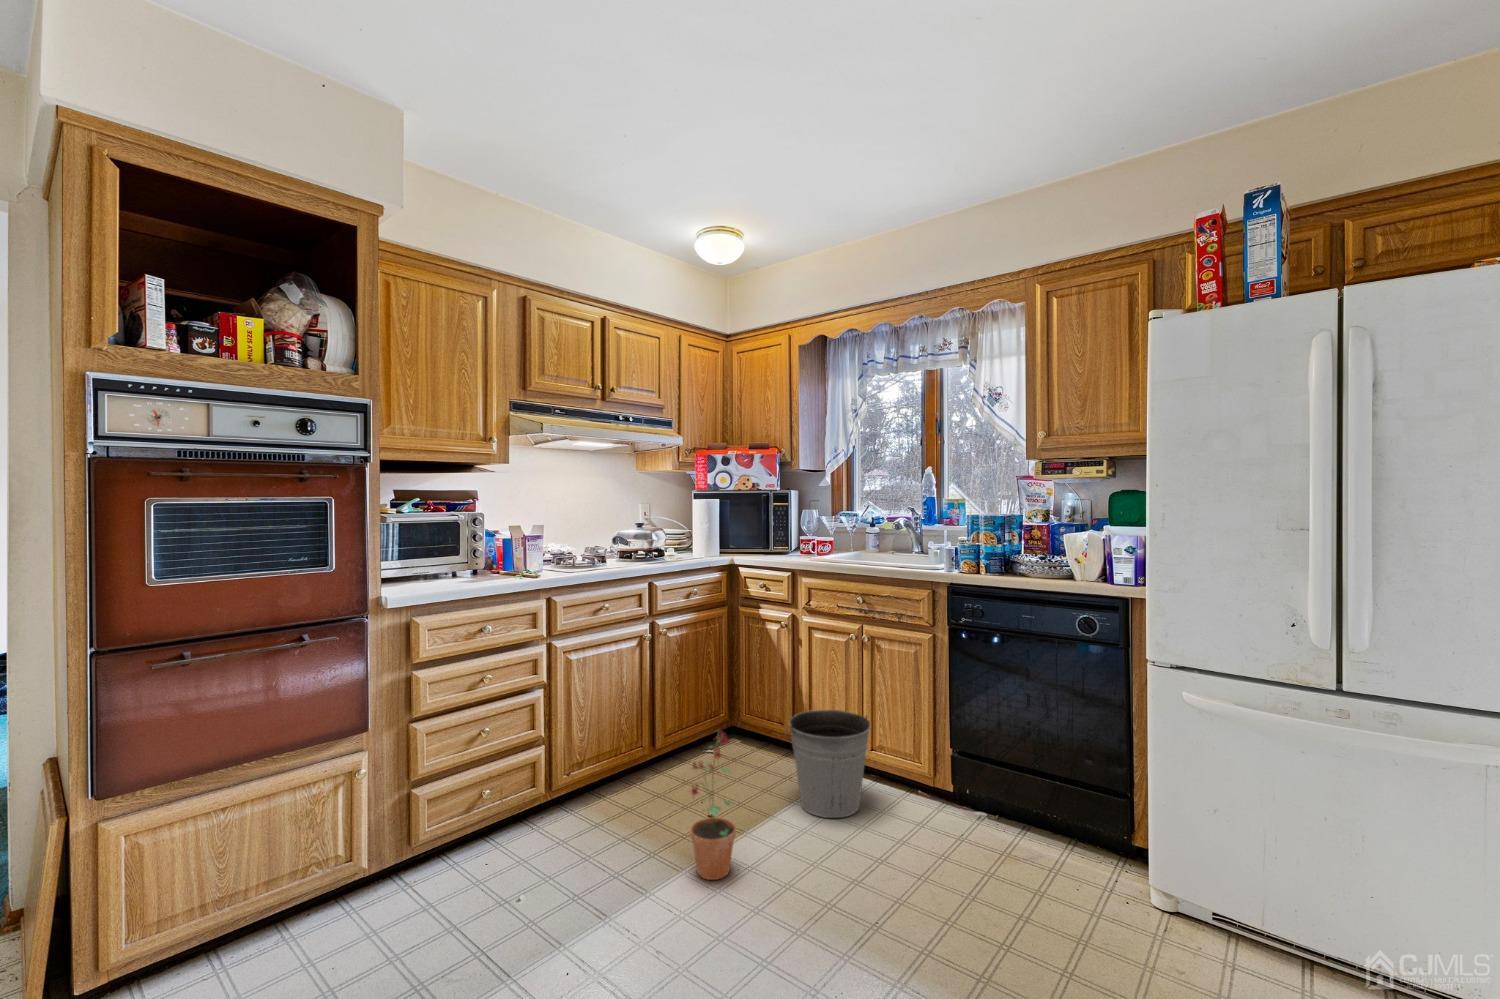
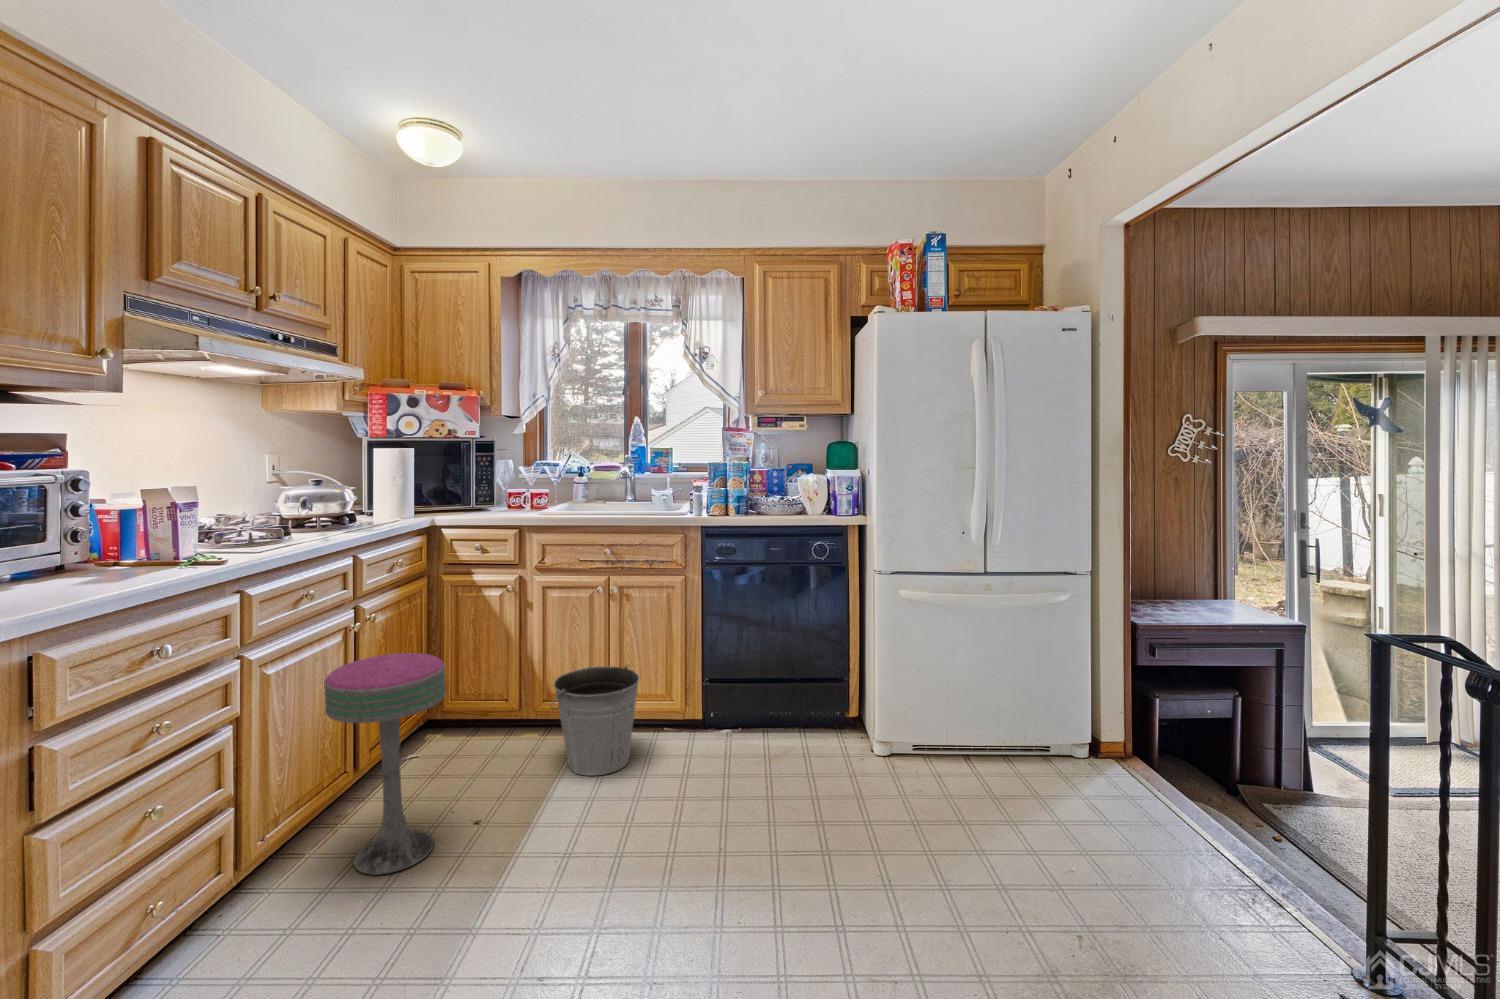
bar stool: none [590,663,676,840] -> present [324,653,446,875]
potted plant: present [690,731,736,880] -> none [488,708,557,873]

